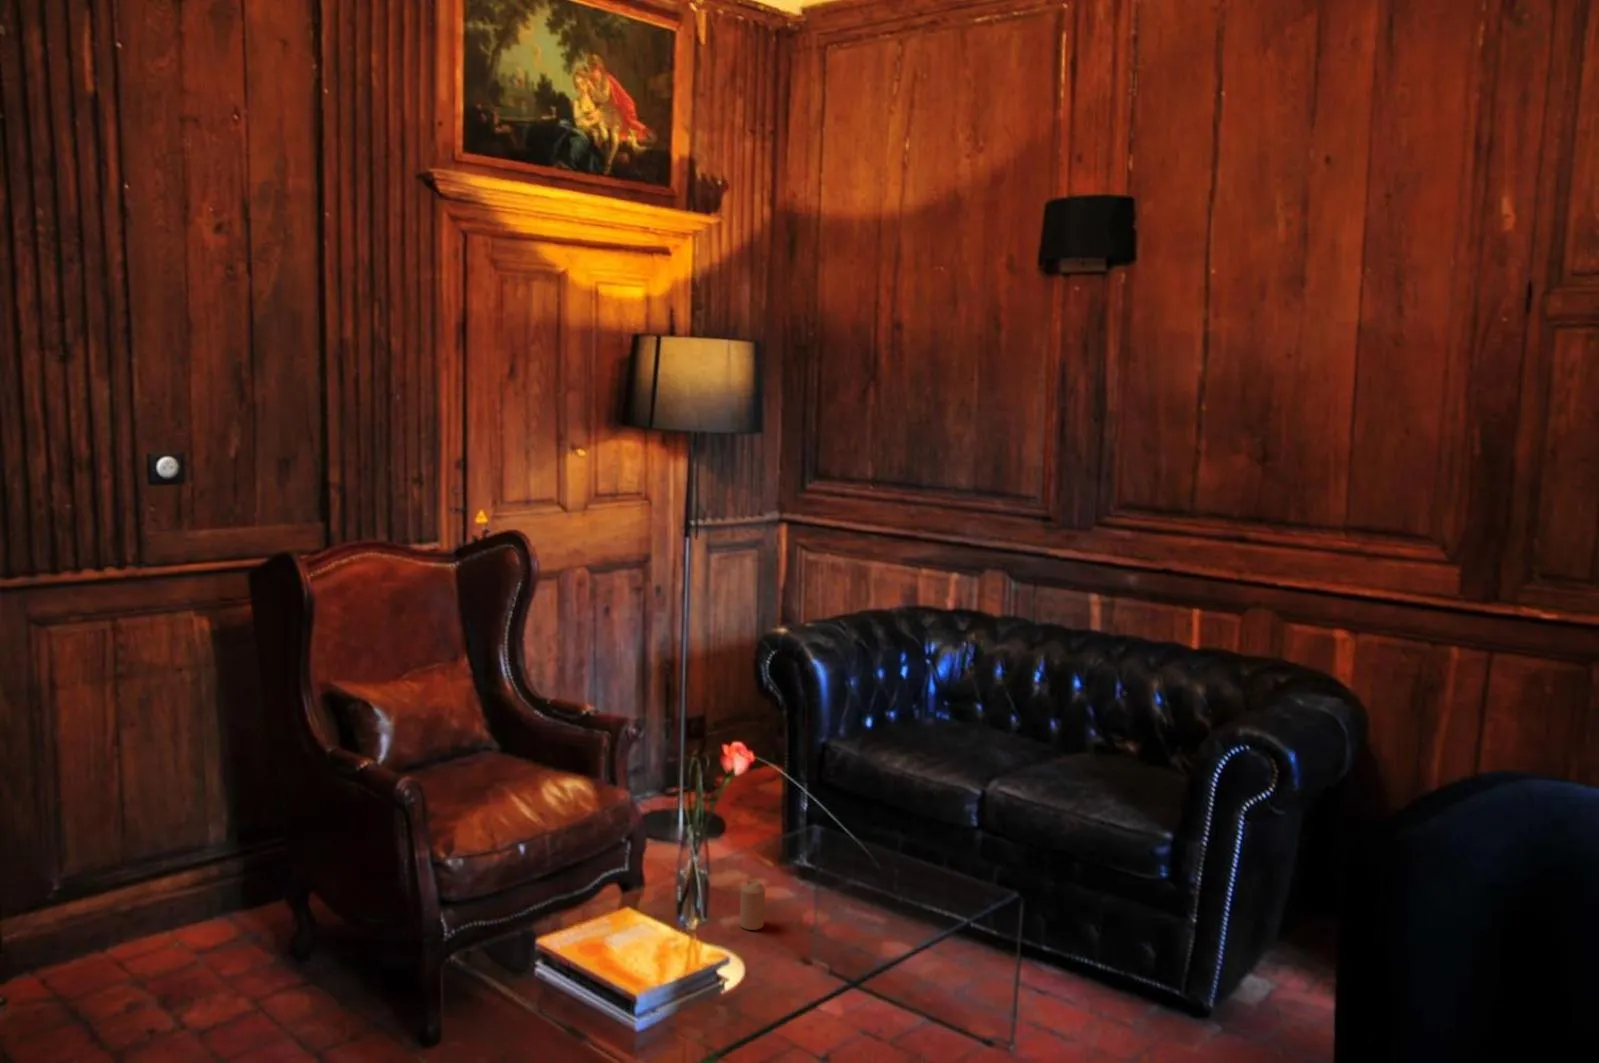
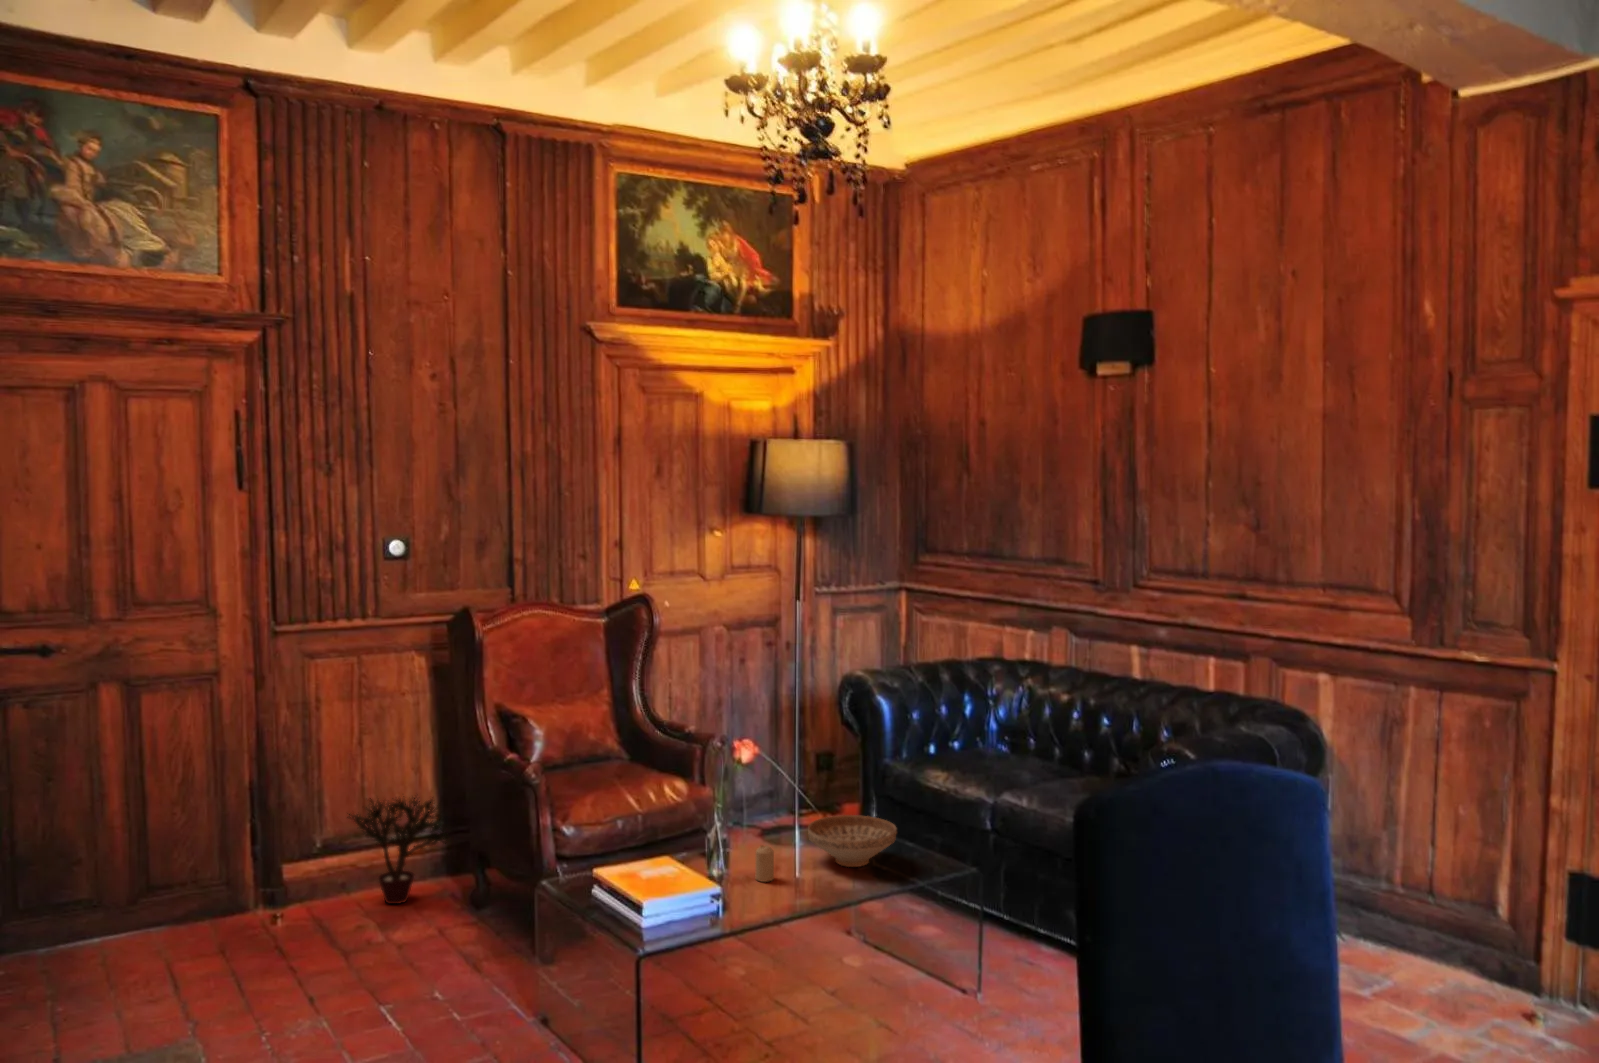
potted plant: none [97,806,260,965] -> present [347,798,448,904]
decorative bowl: none [789,823,903,895] -> present [808,815,897,867]

